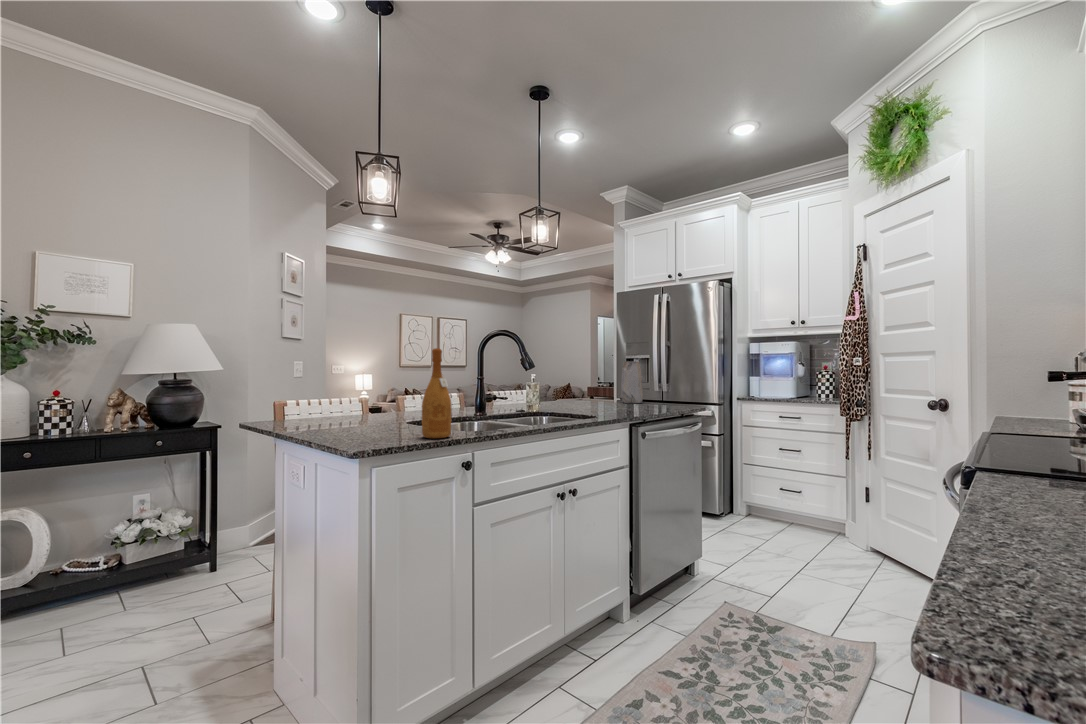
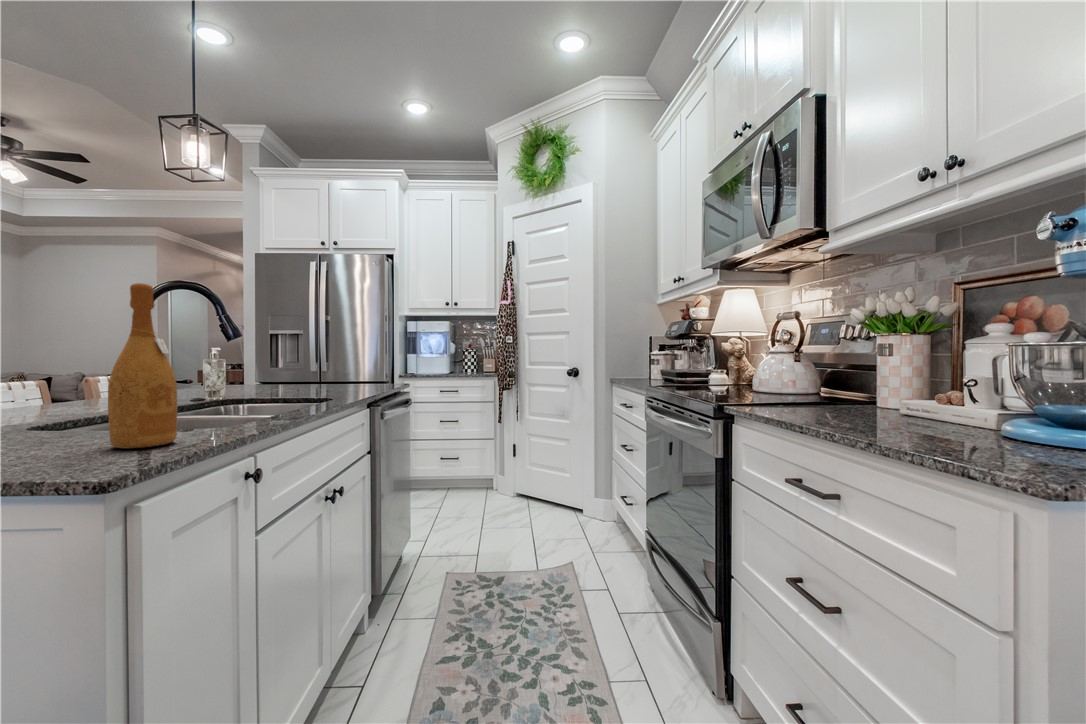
vase: present [621,361,643,403] -> none [285,335,313,385]

